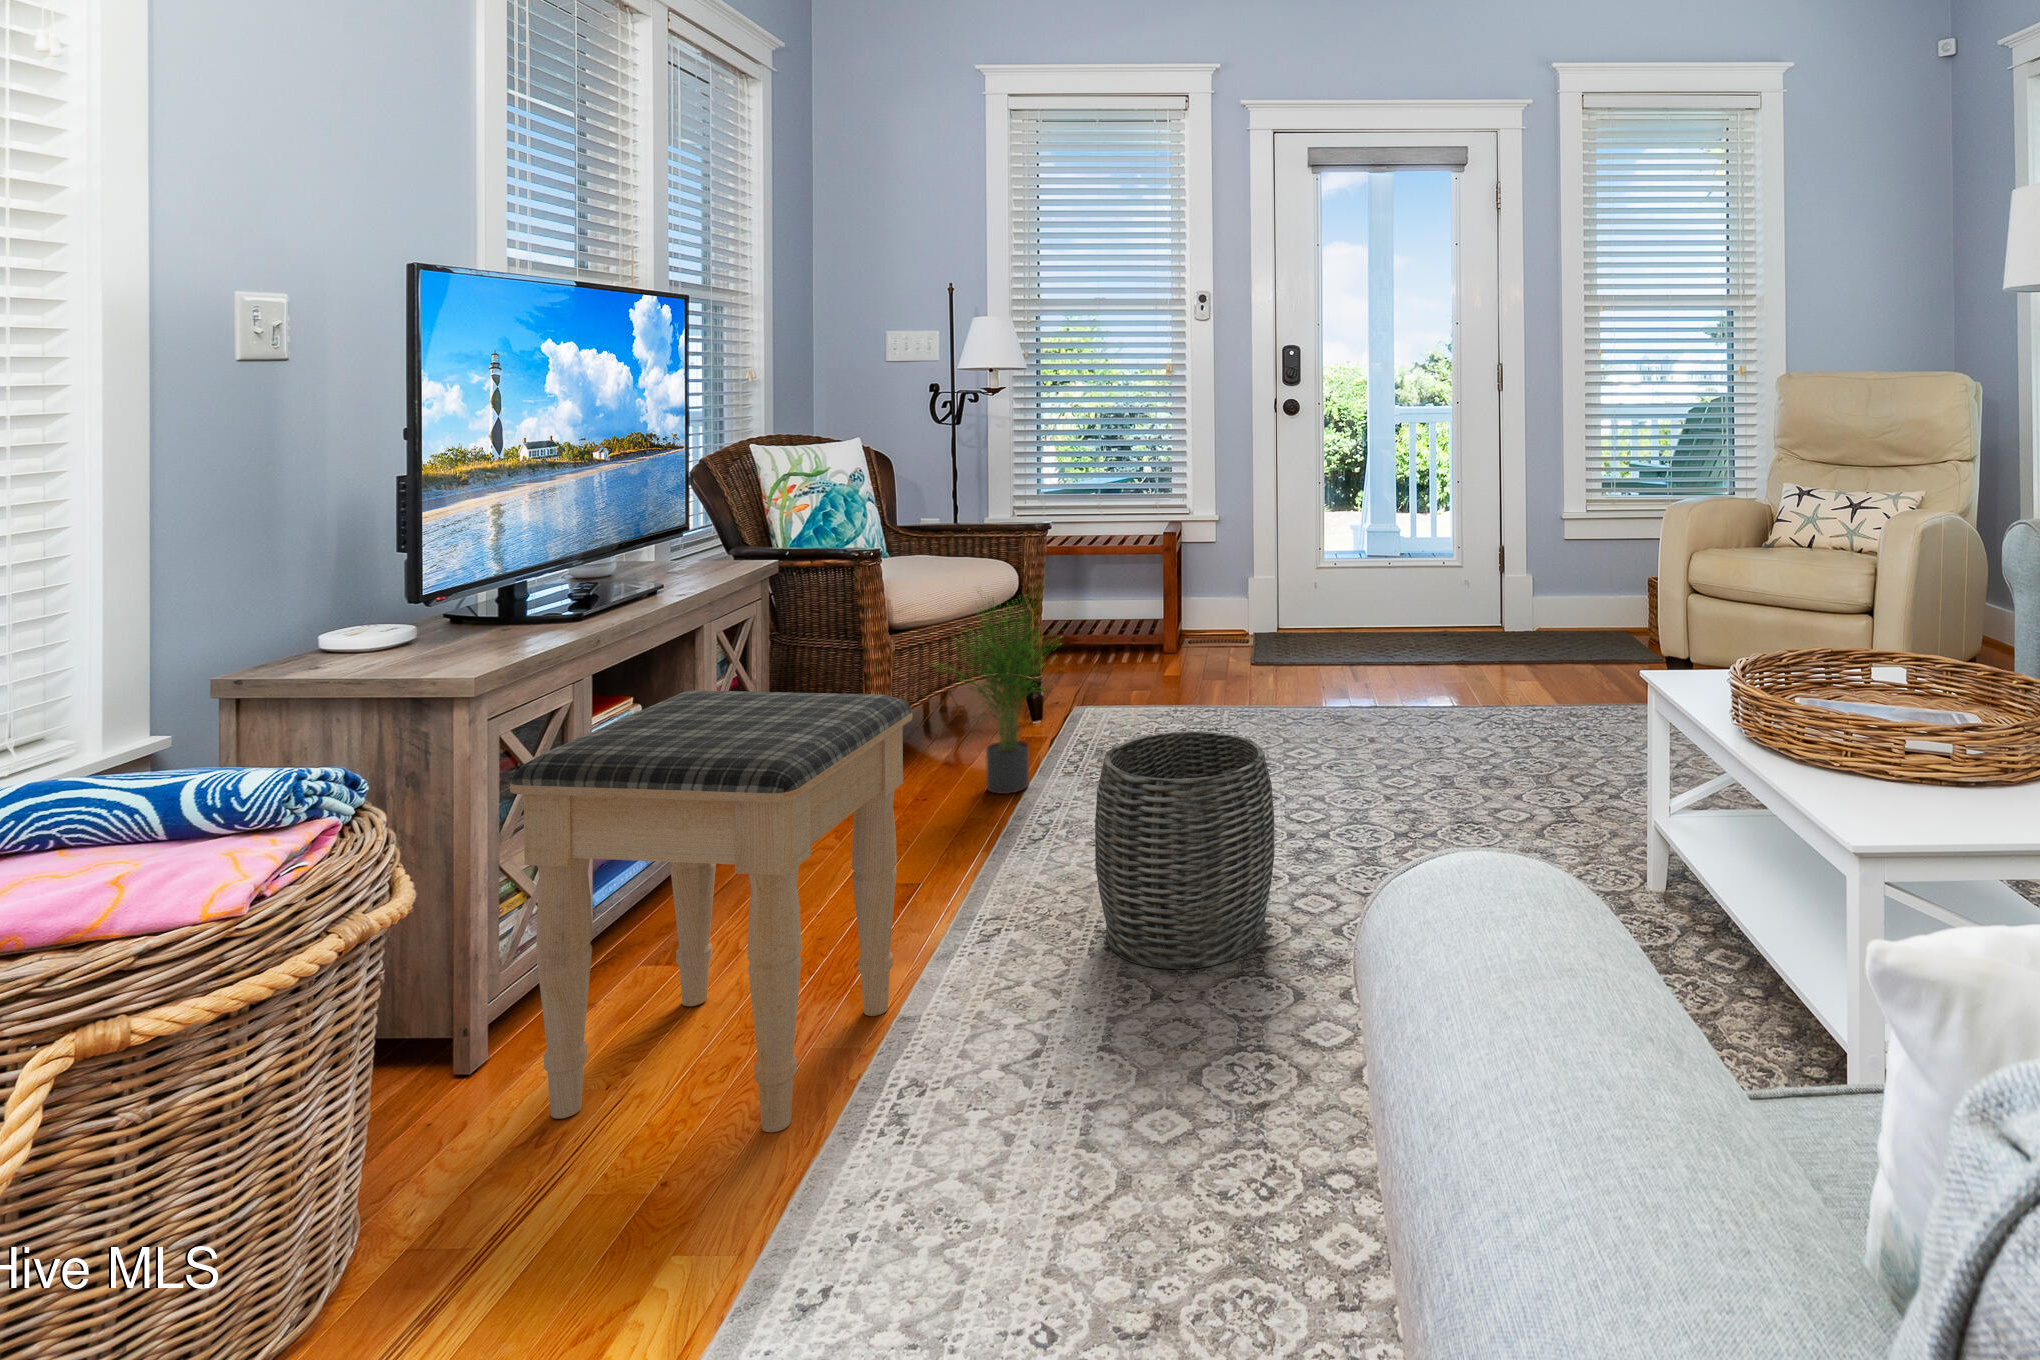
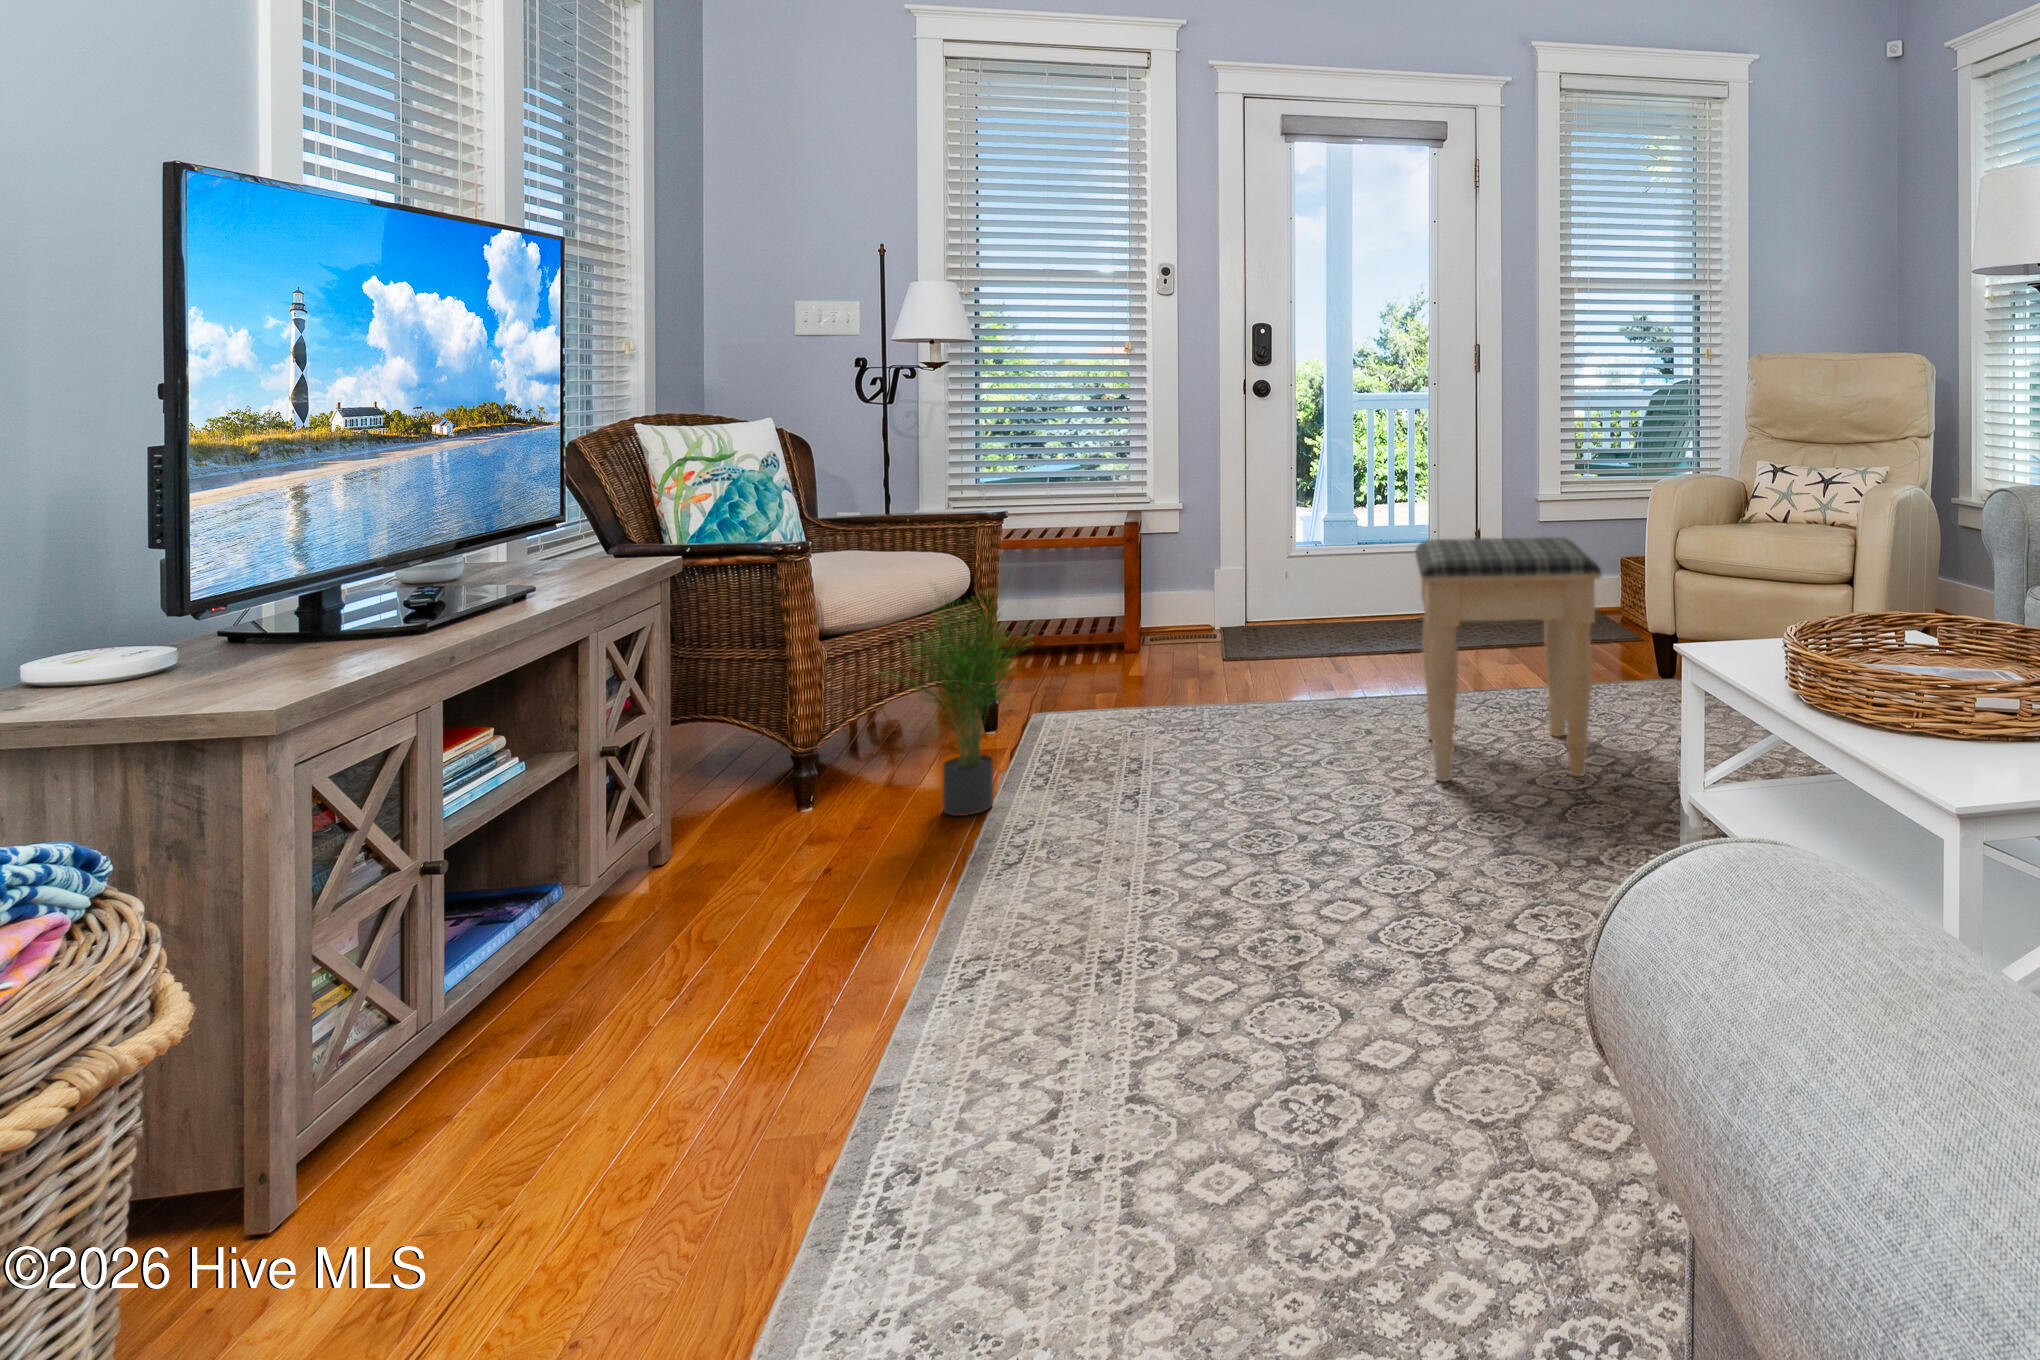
footstool: present [510,691,912,1132] -> present [1415,537,1602,782]
woven basket: present [1095,732,1275,969] -> none [1101,731,1307,999]

